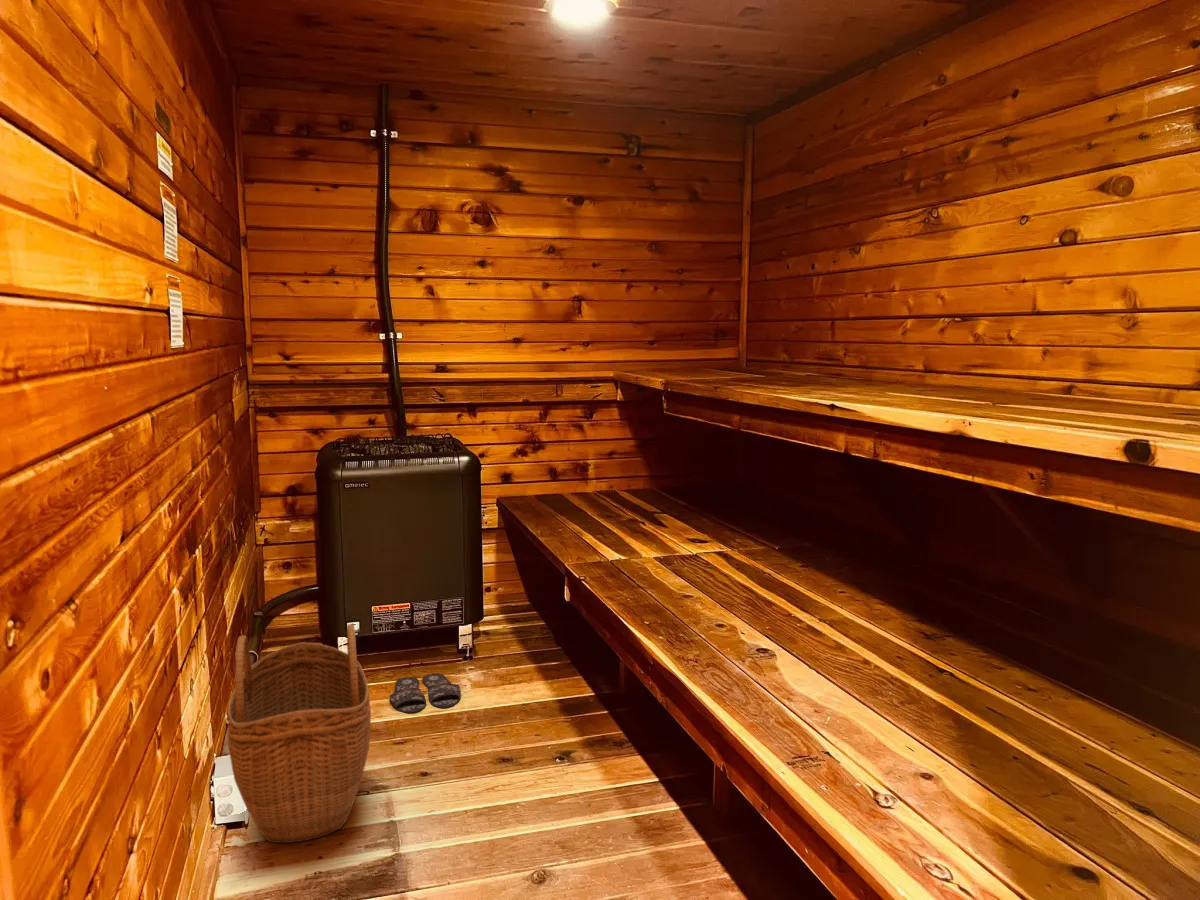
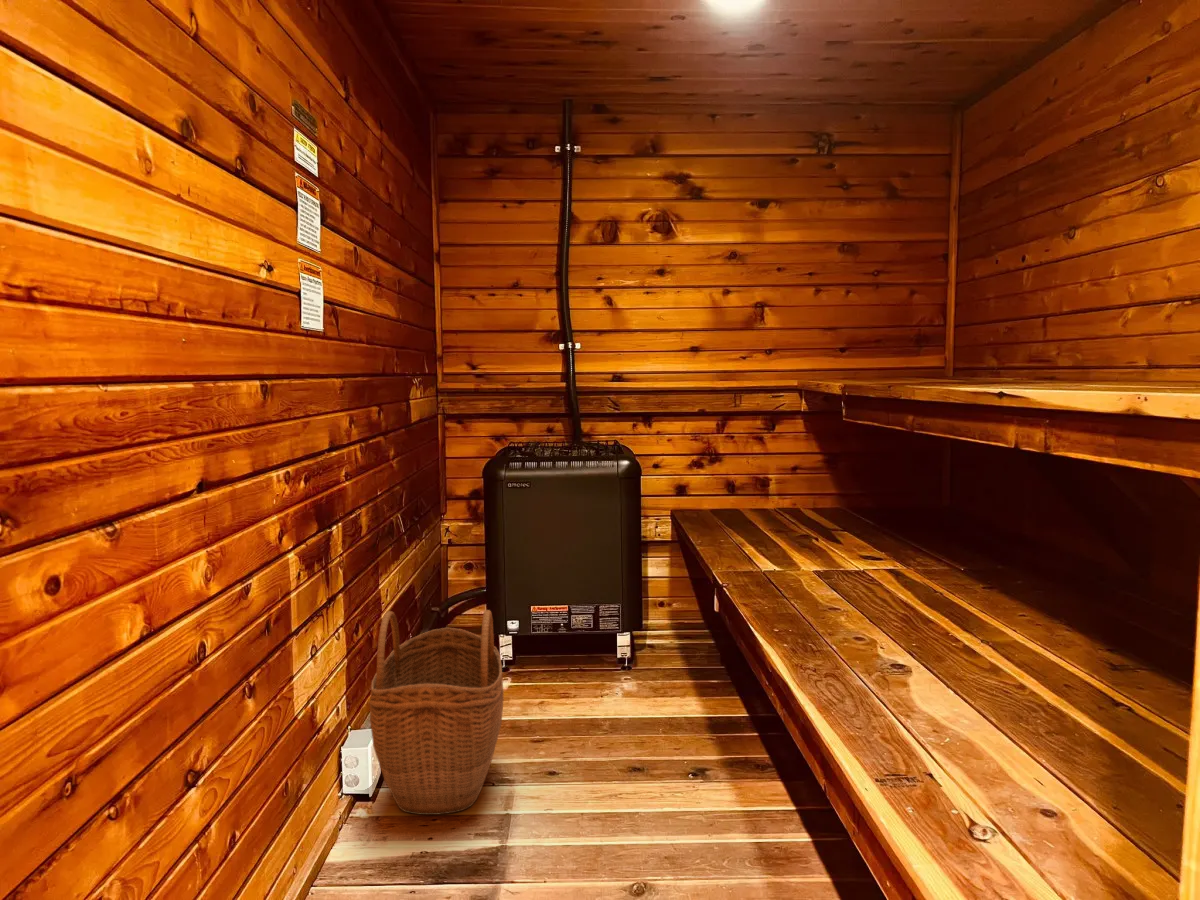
slippers: present [389,673,461,713] -> none [540,681,610,715]

